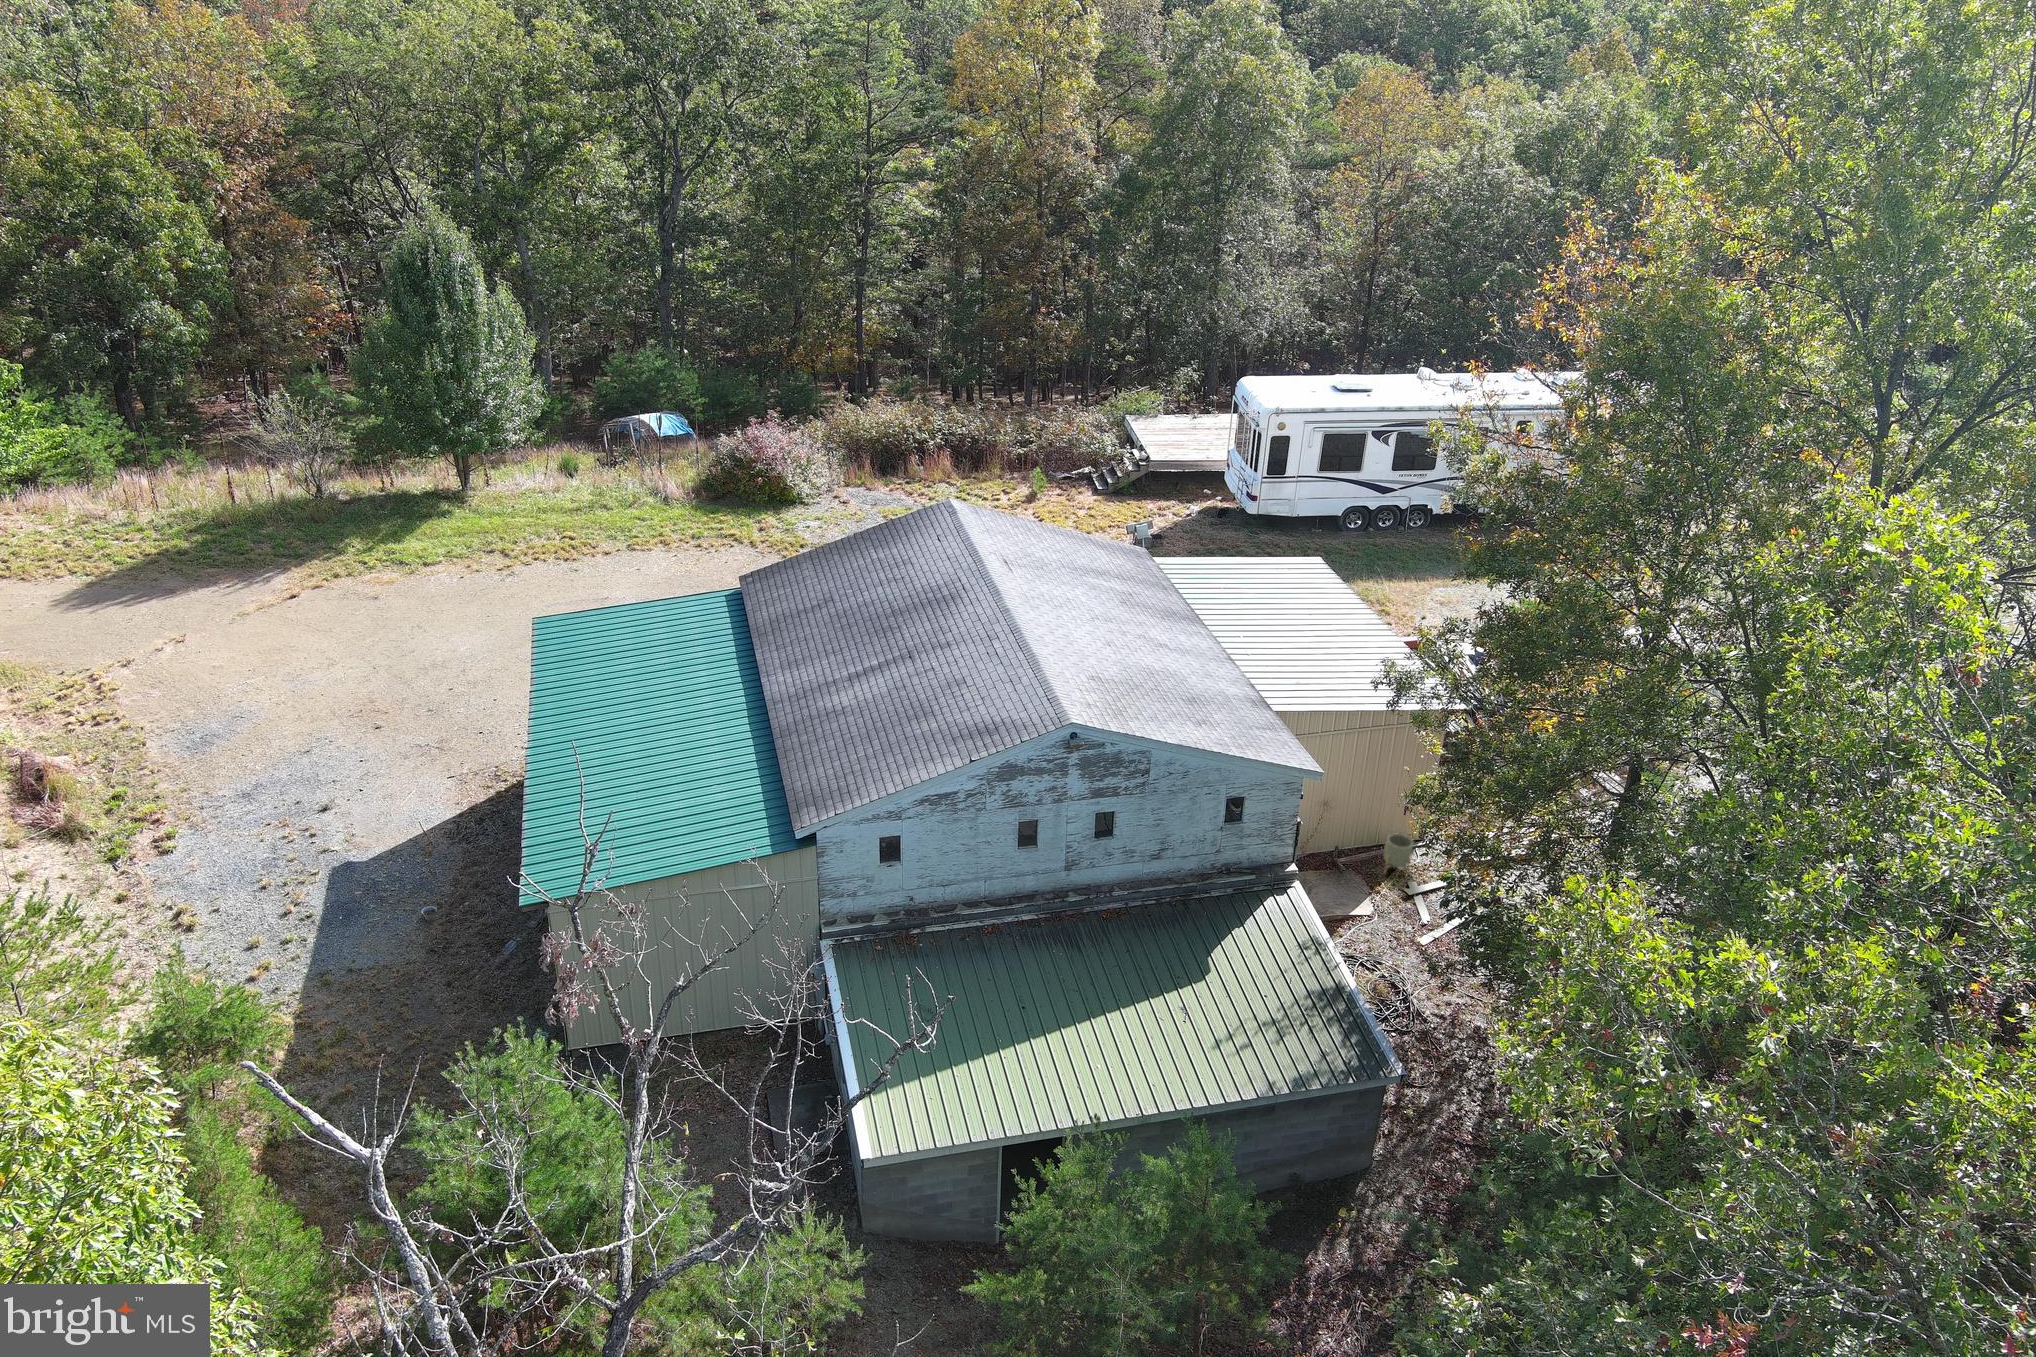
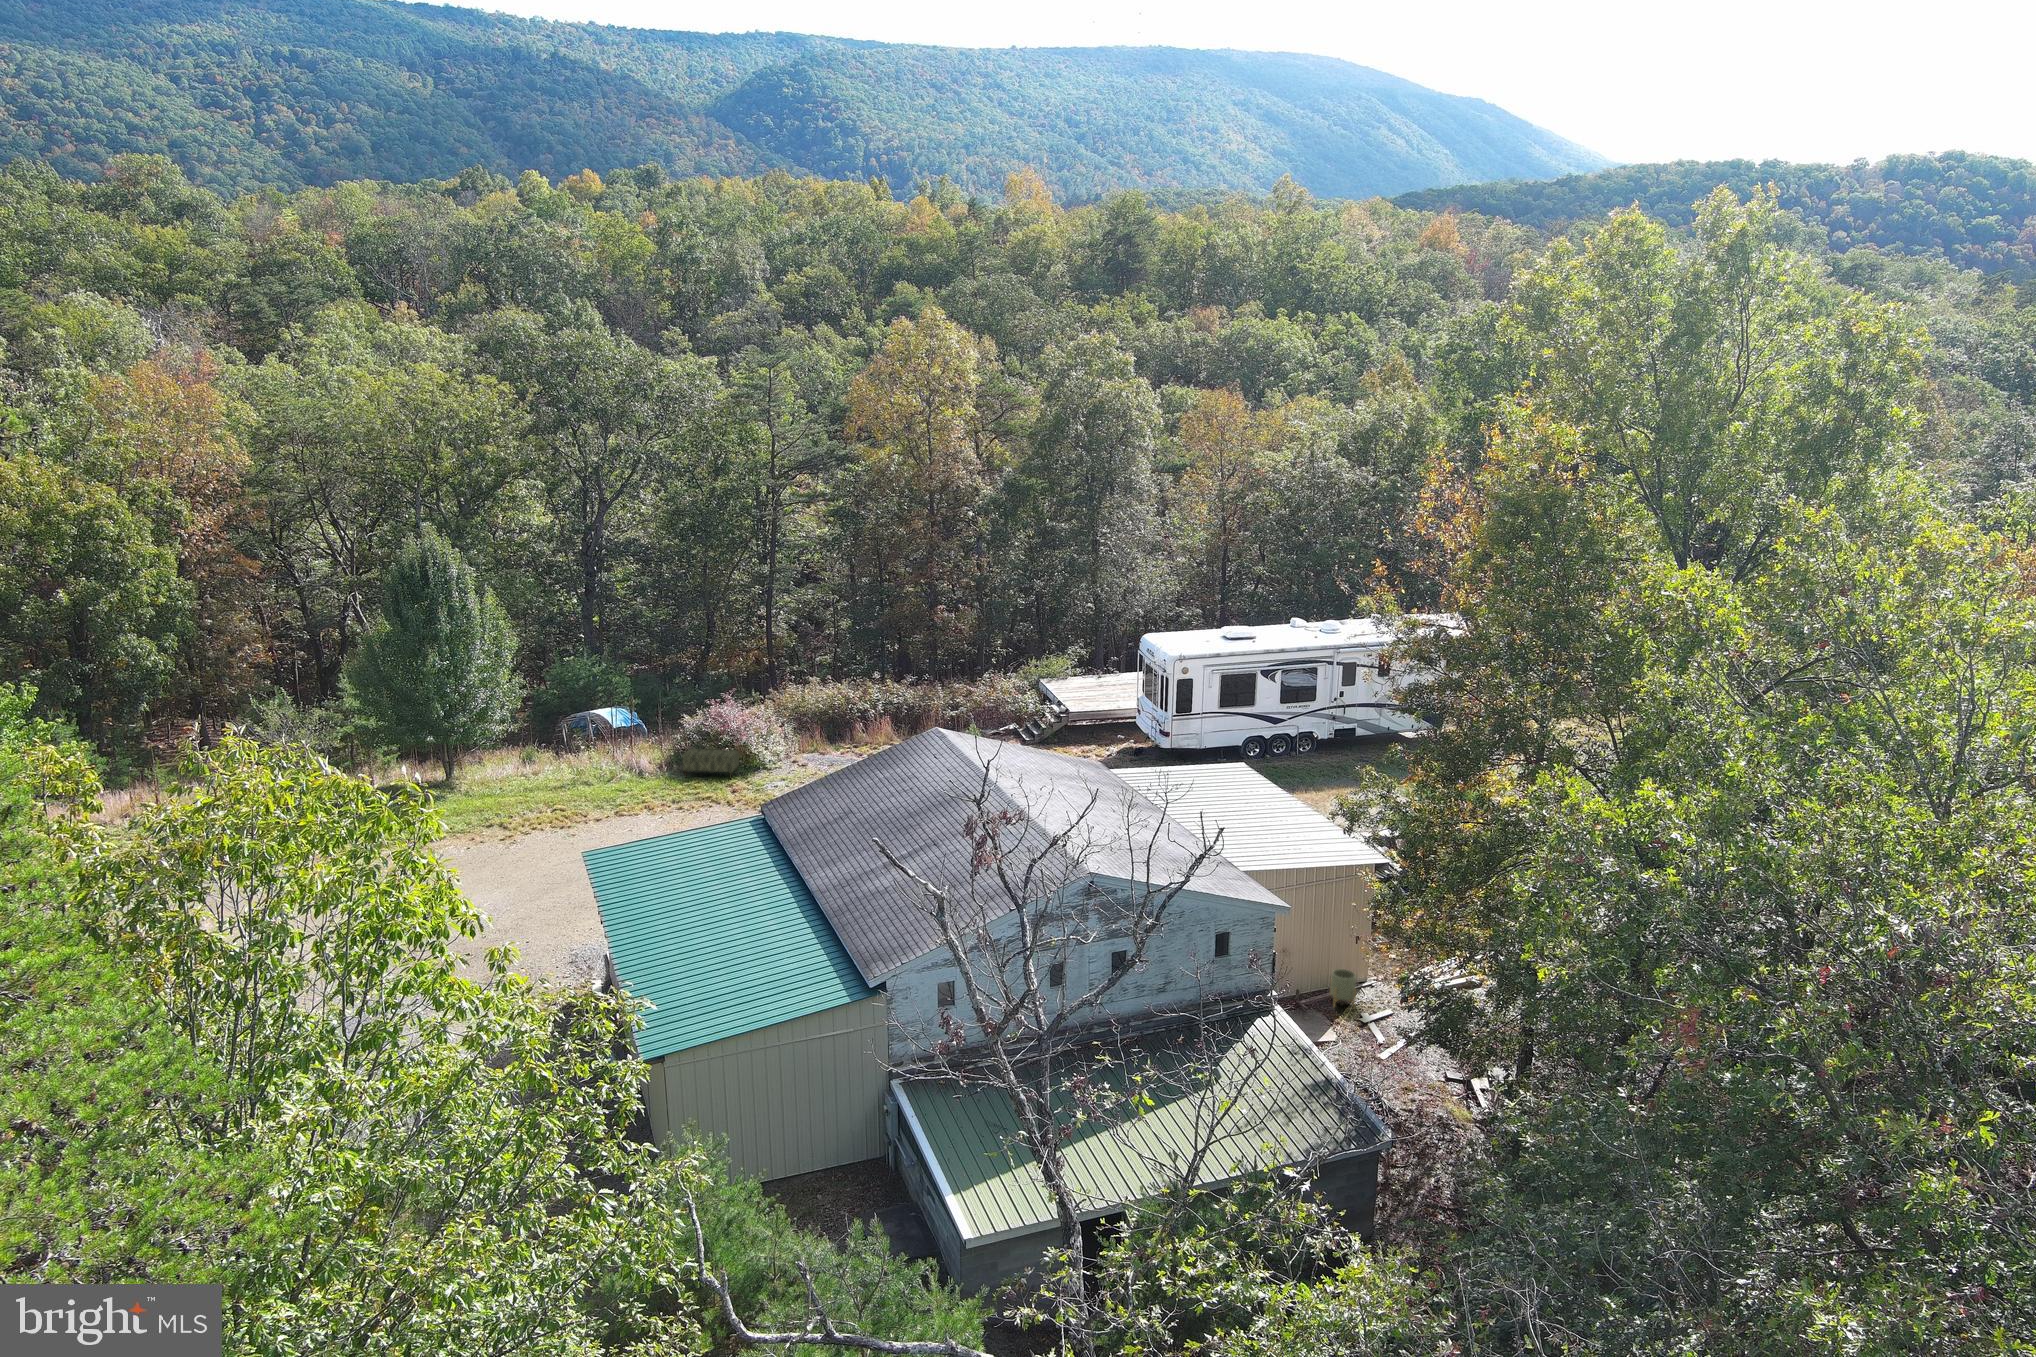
bench: none [712,488,774,526] -> present [682,749,739,778]

